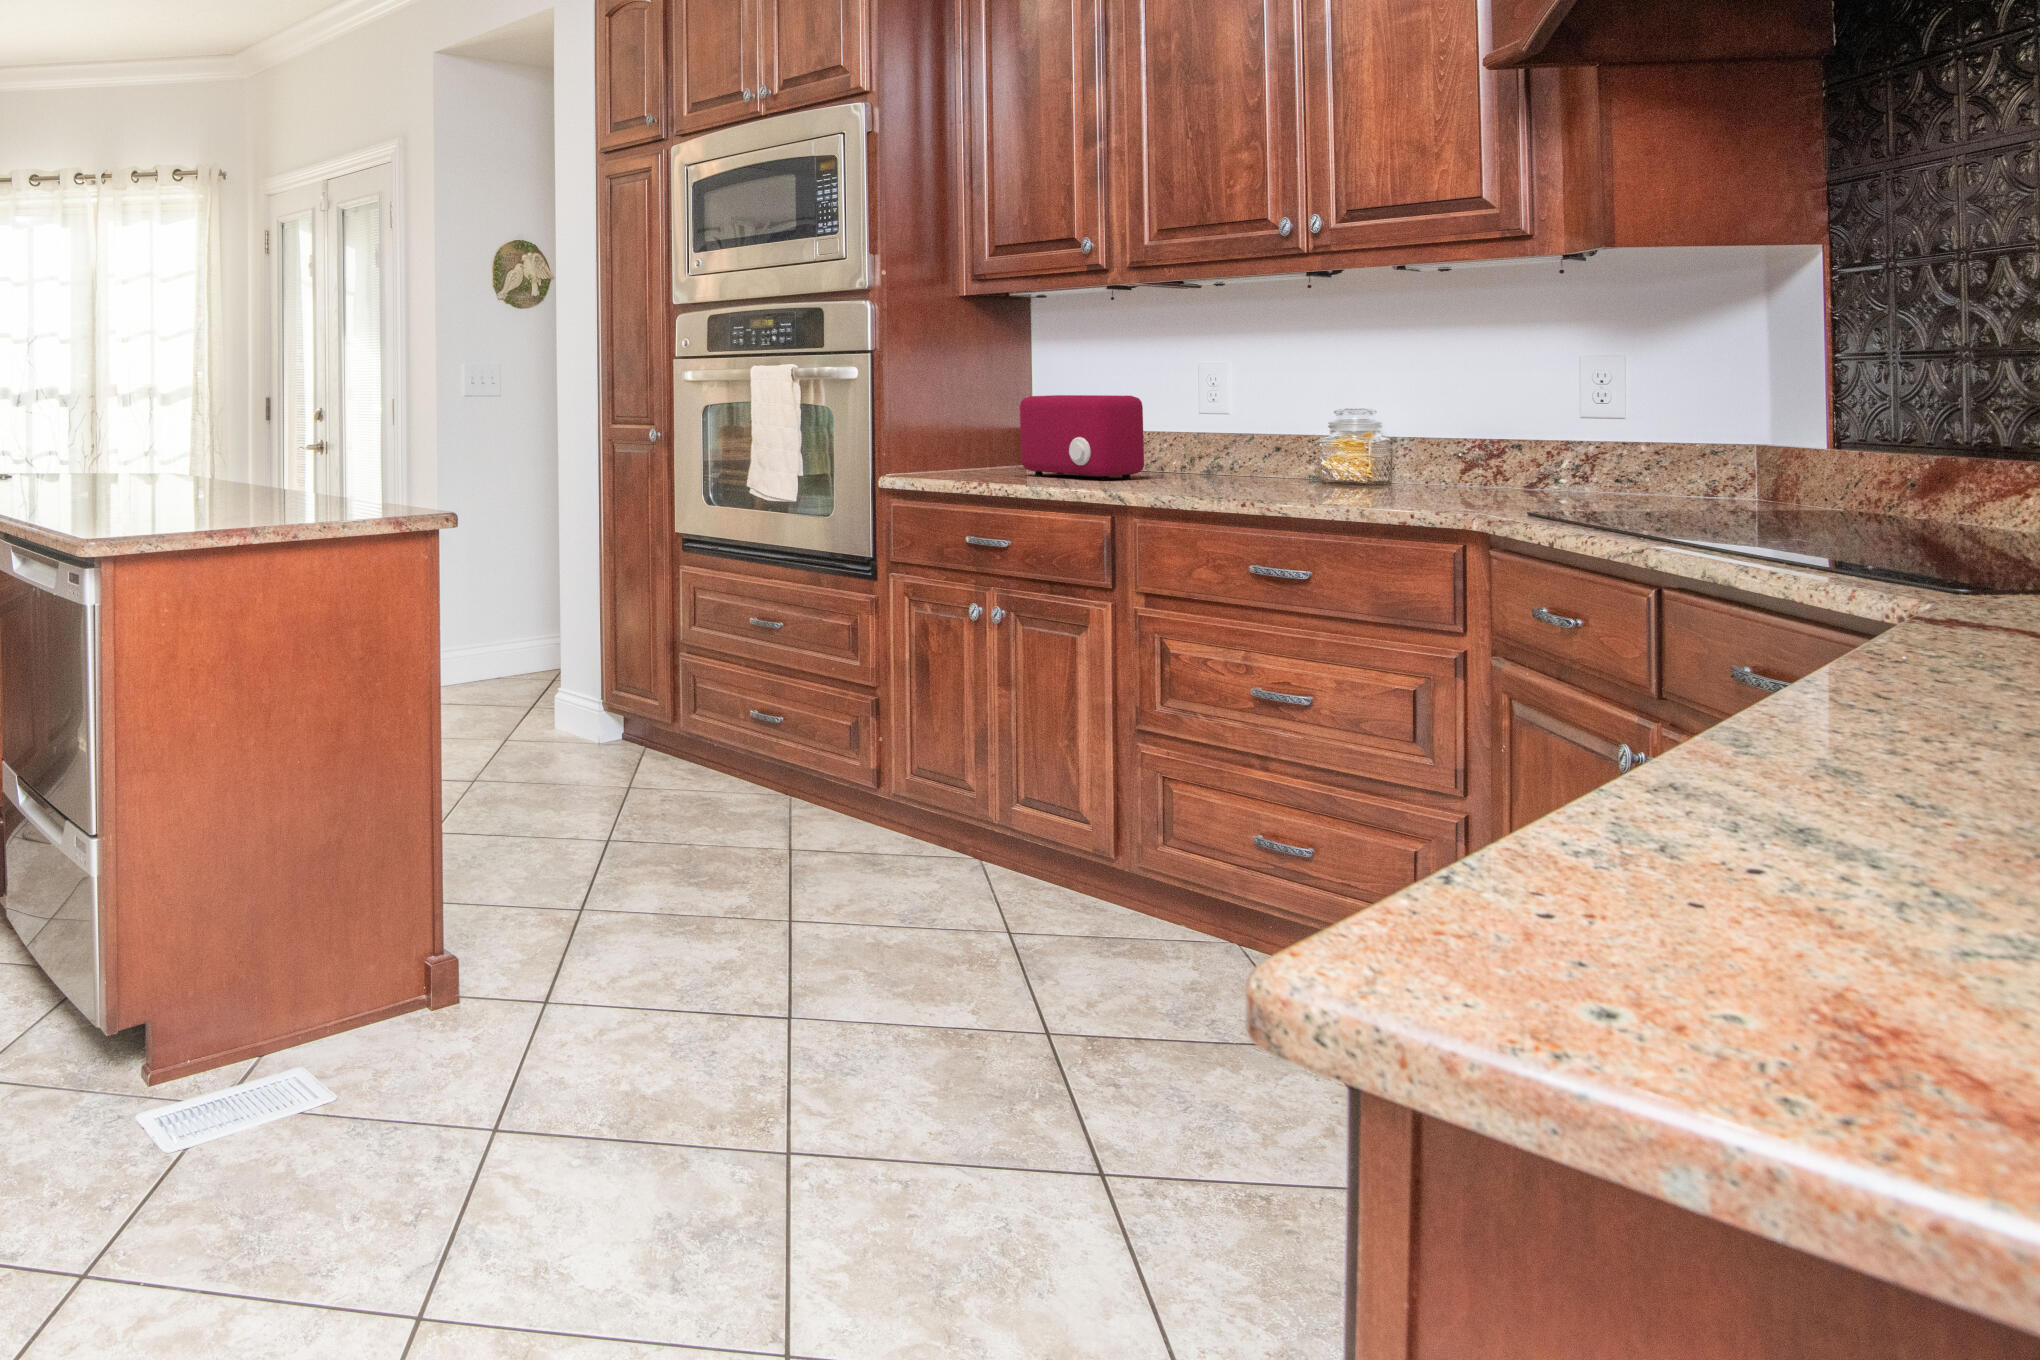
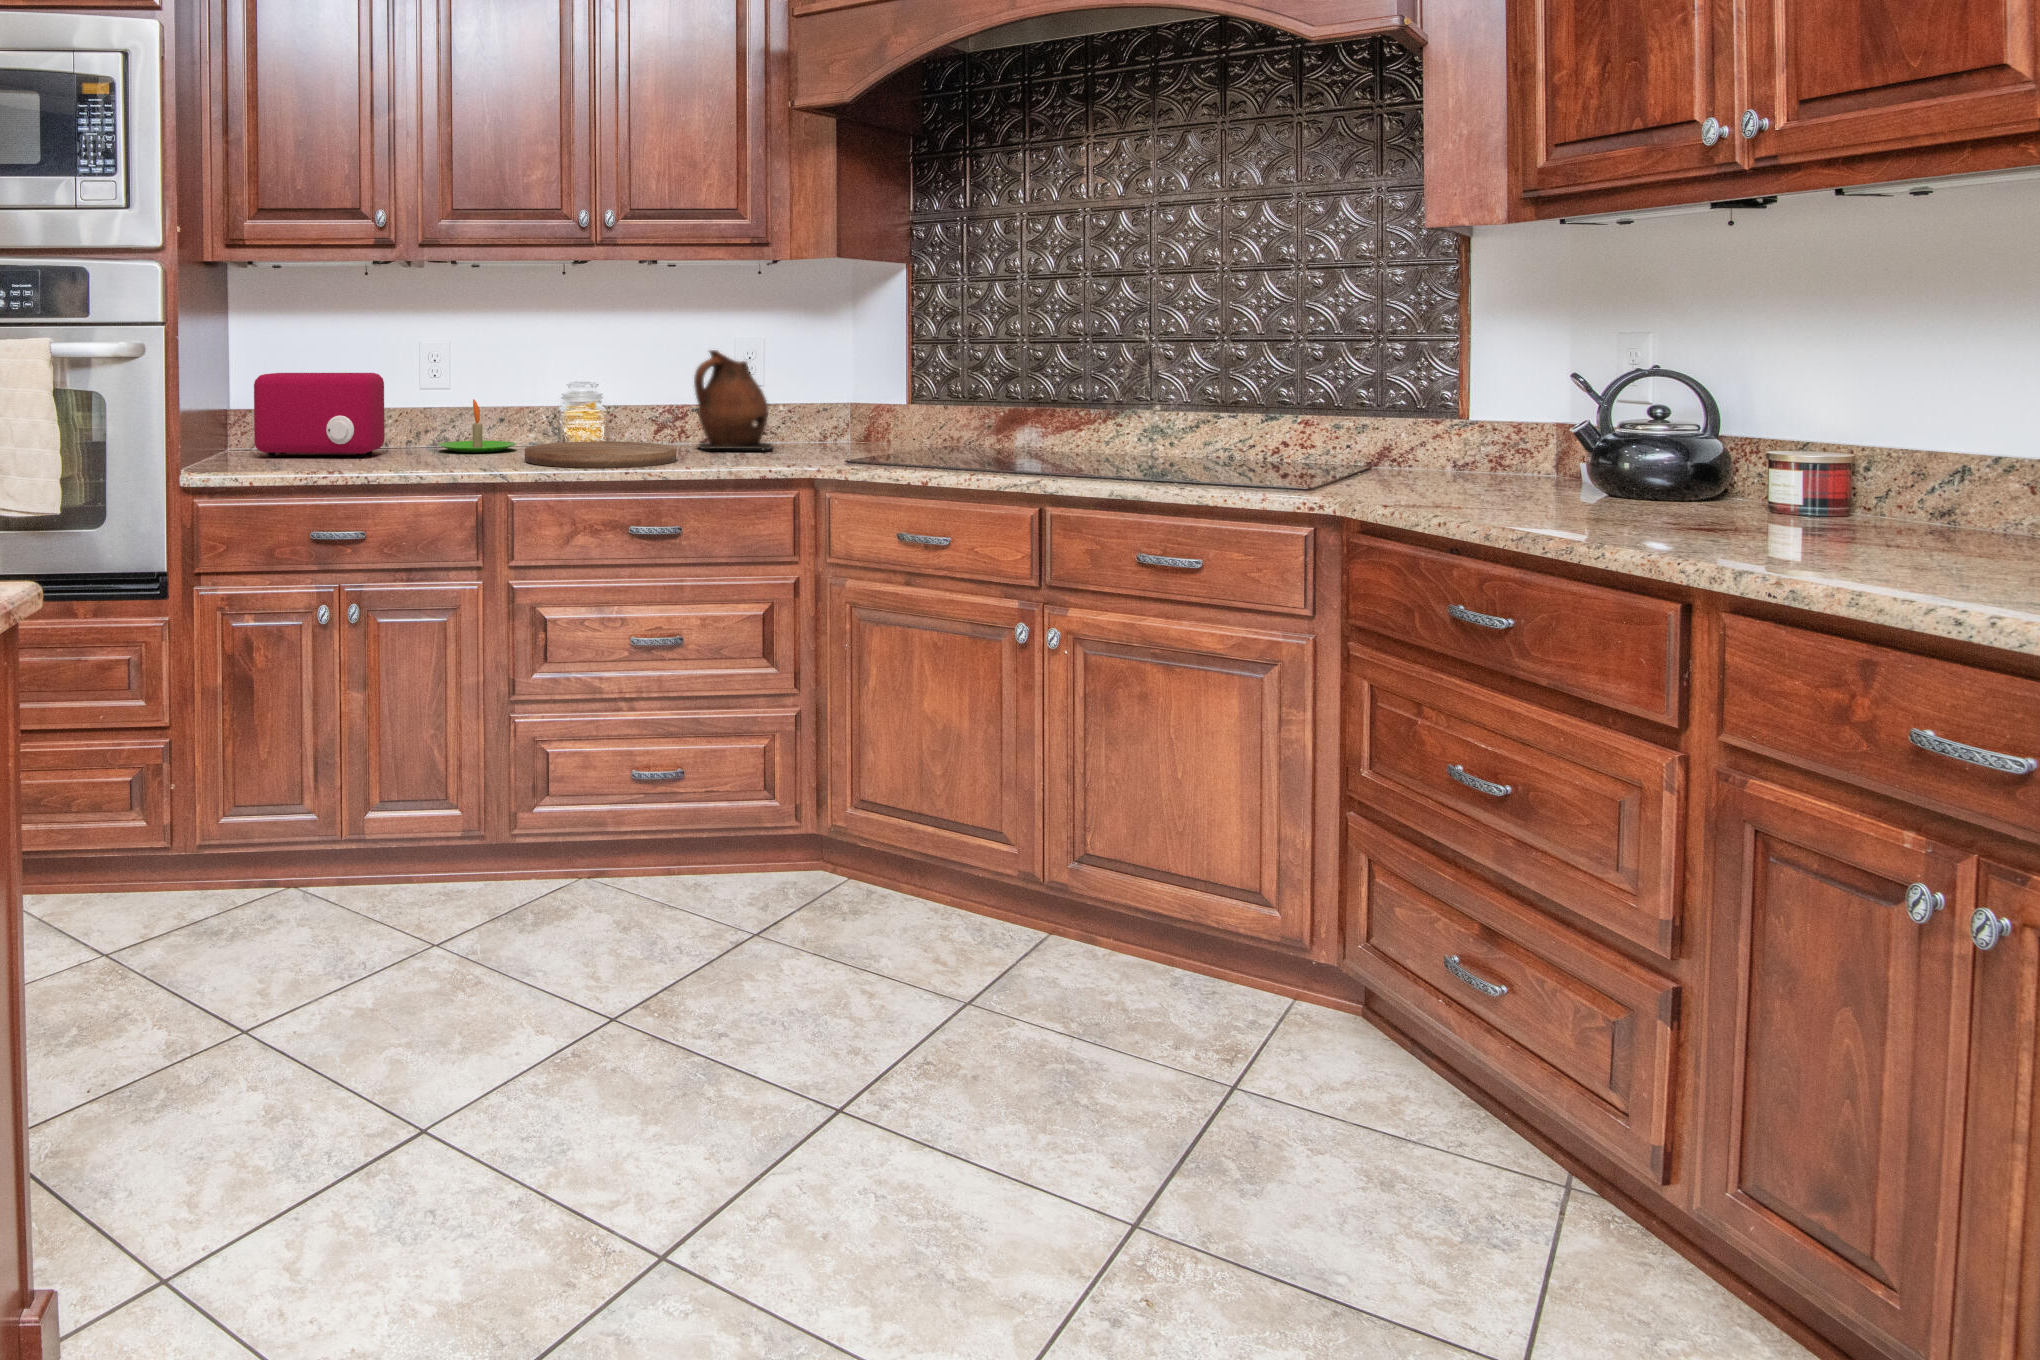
ceramic pitcher: none [1482,369,1637,502] -> present [694,350,773,450]
candle: none [1201,425,1297,483] -> present [438,399,516,452]
cutting board: none [1208,476,1404,503] -> present [525,441,676,468]

